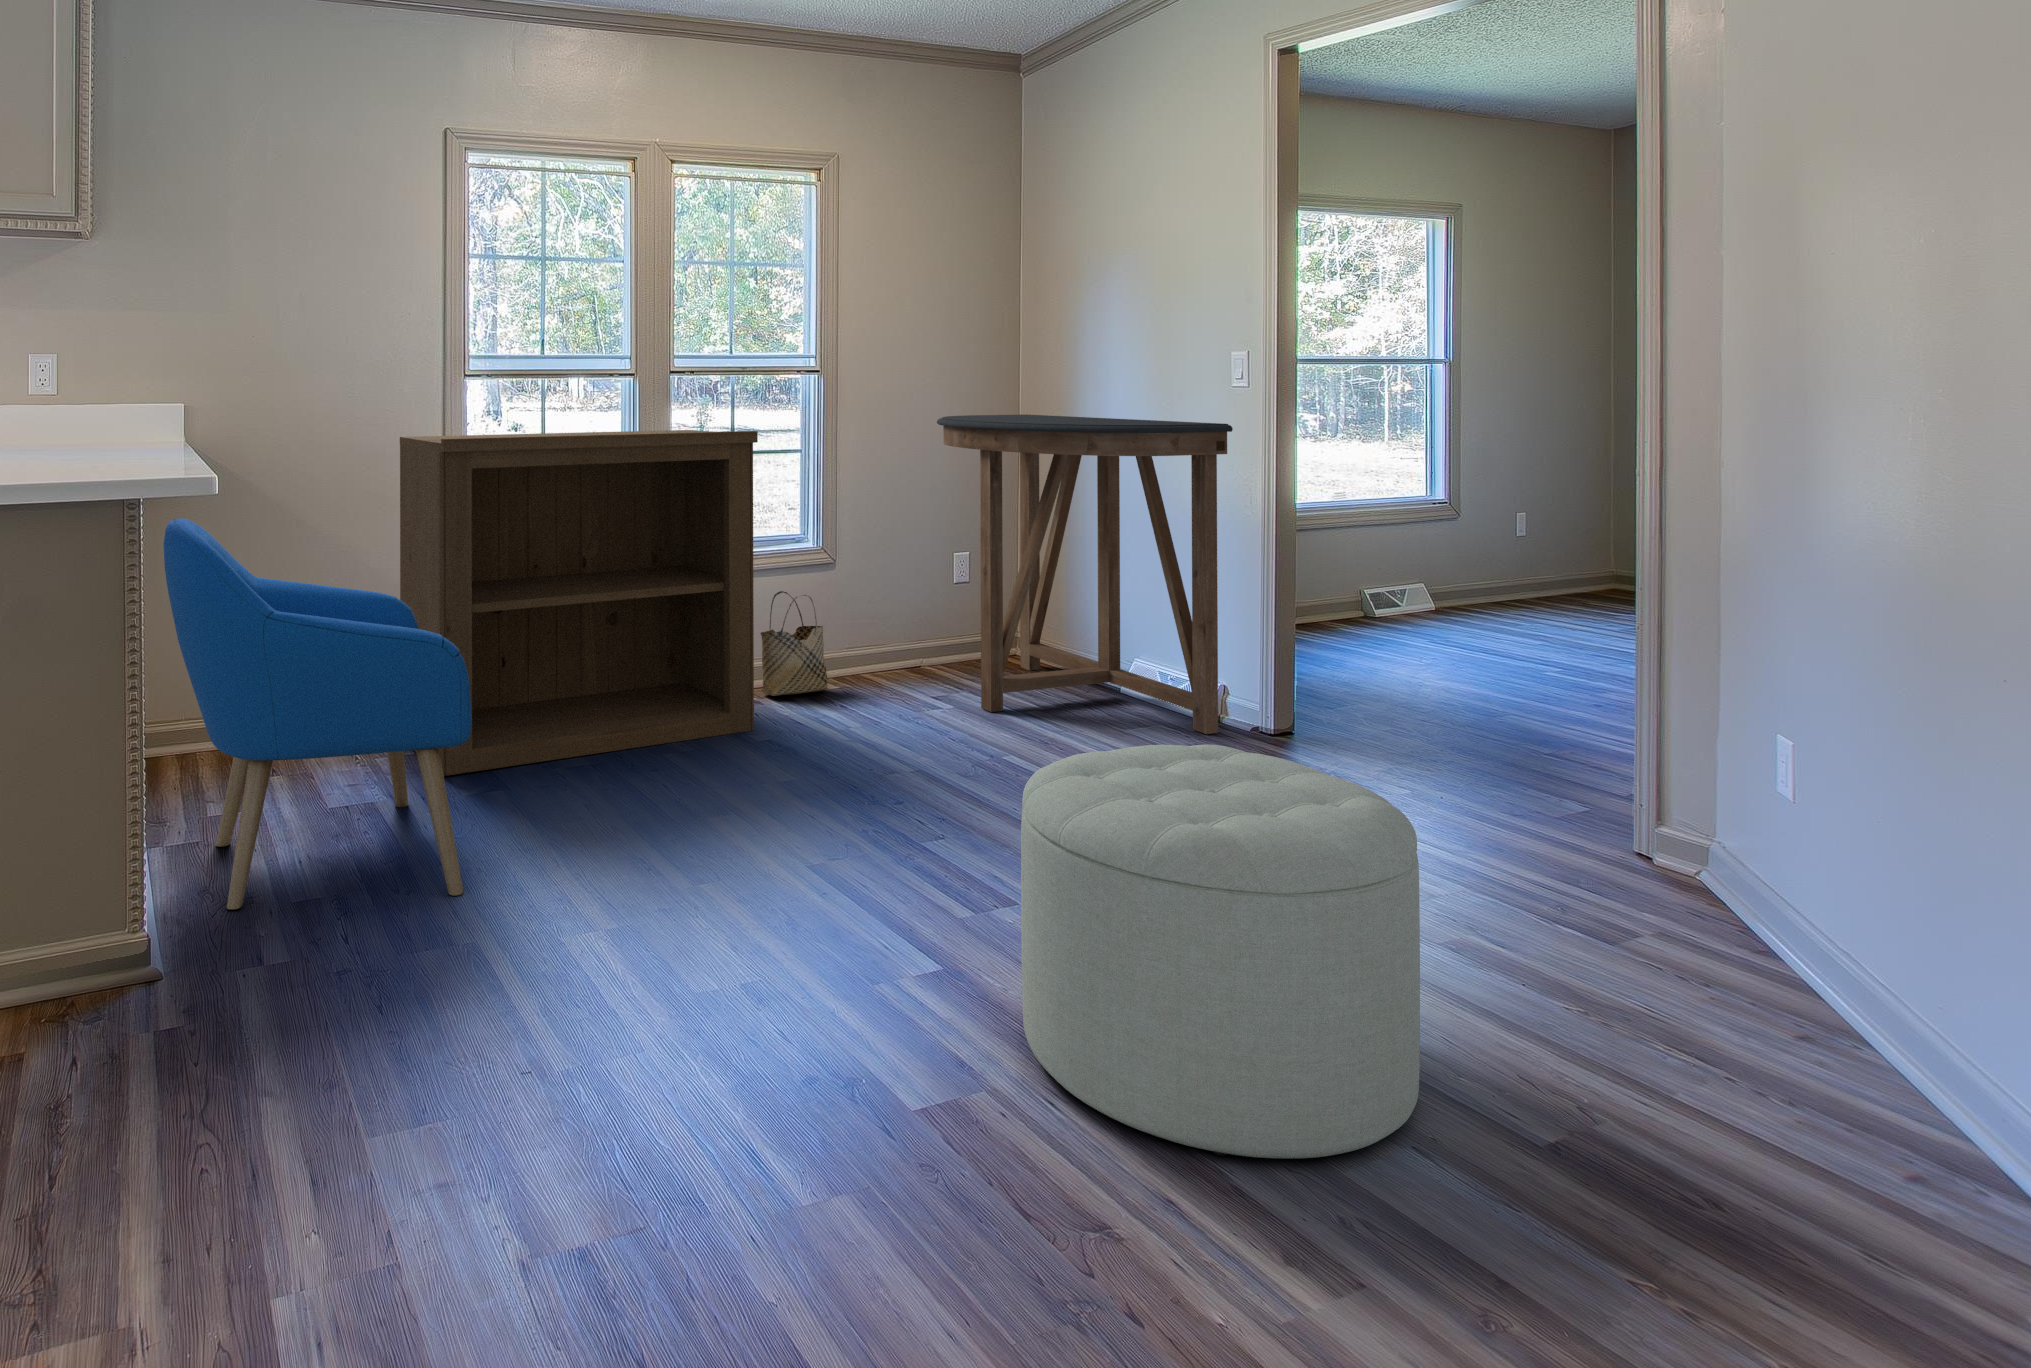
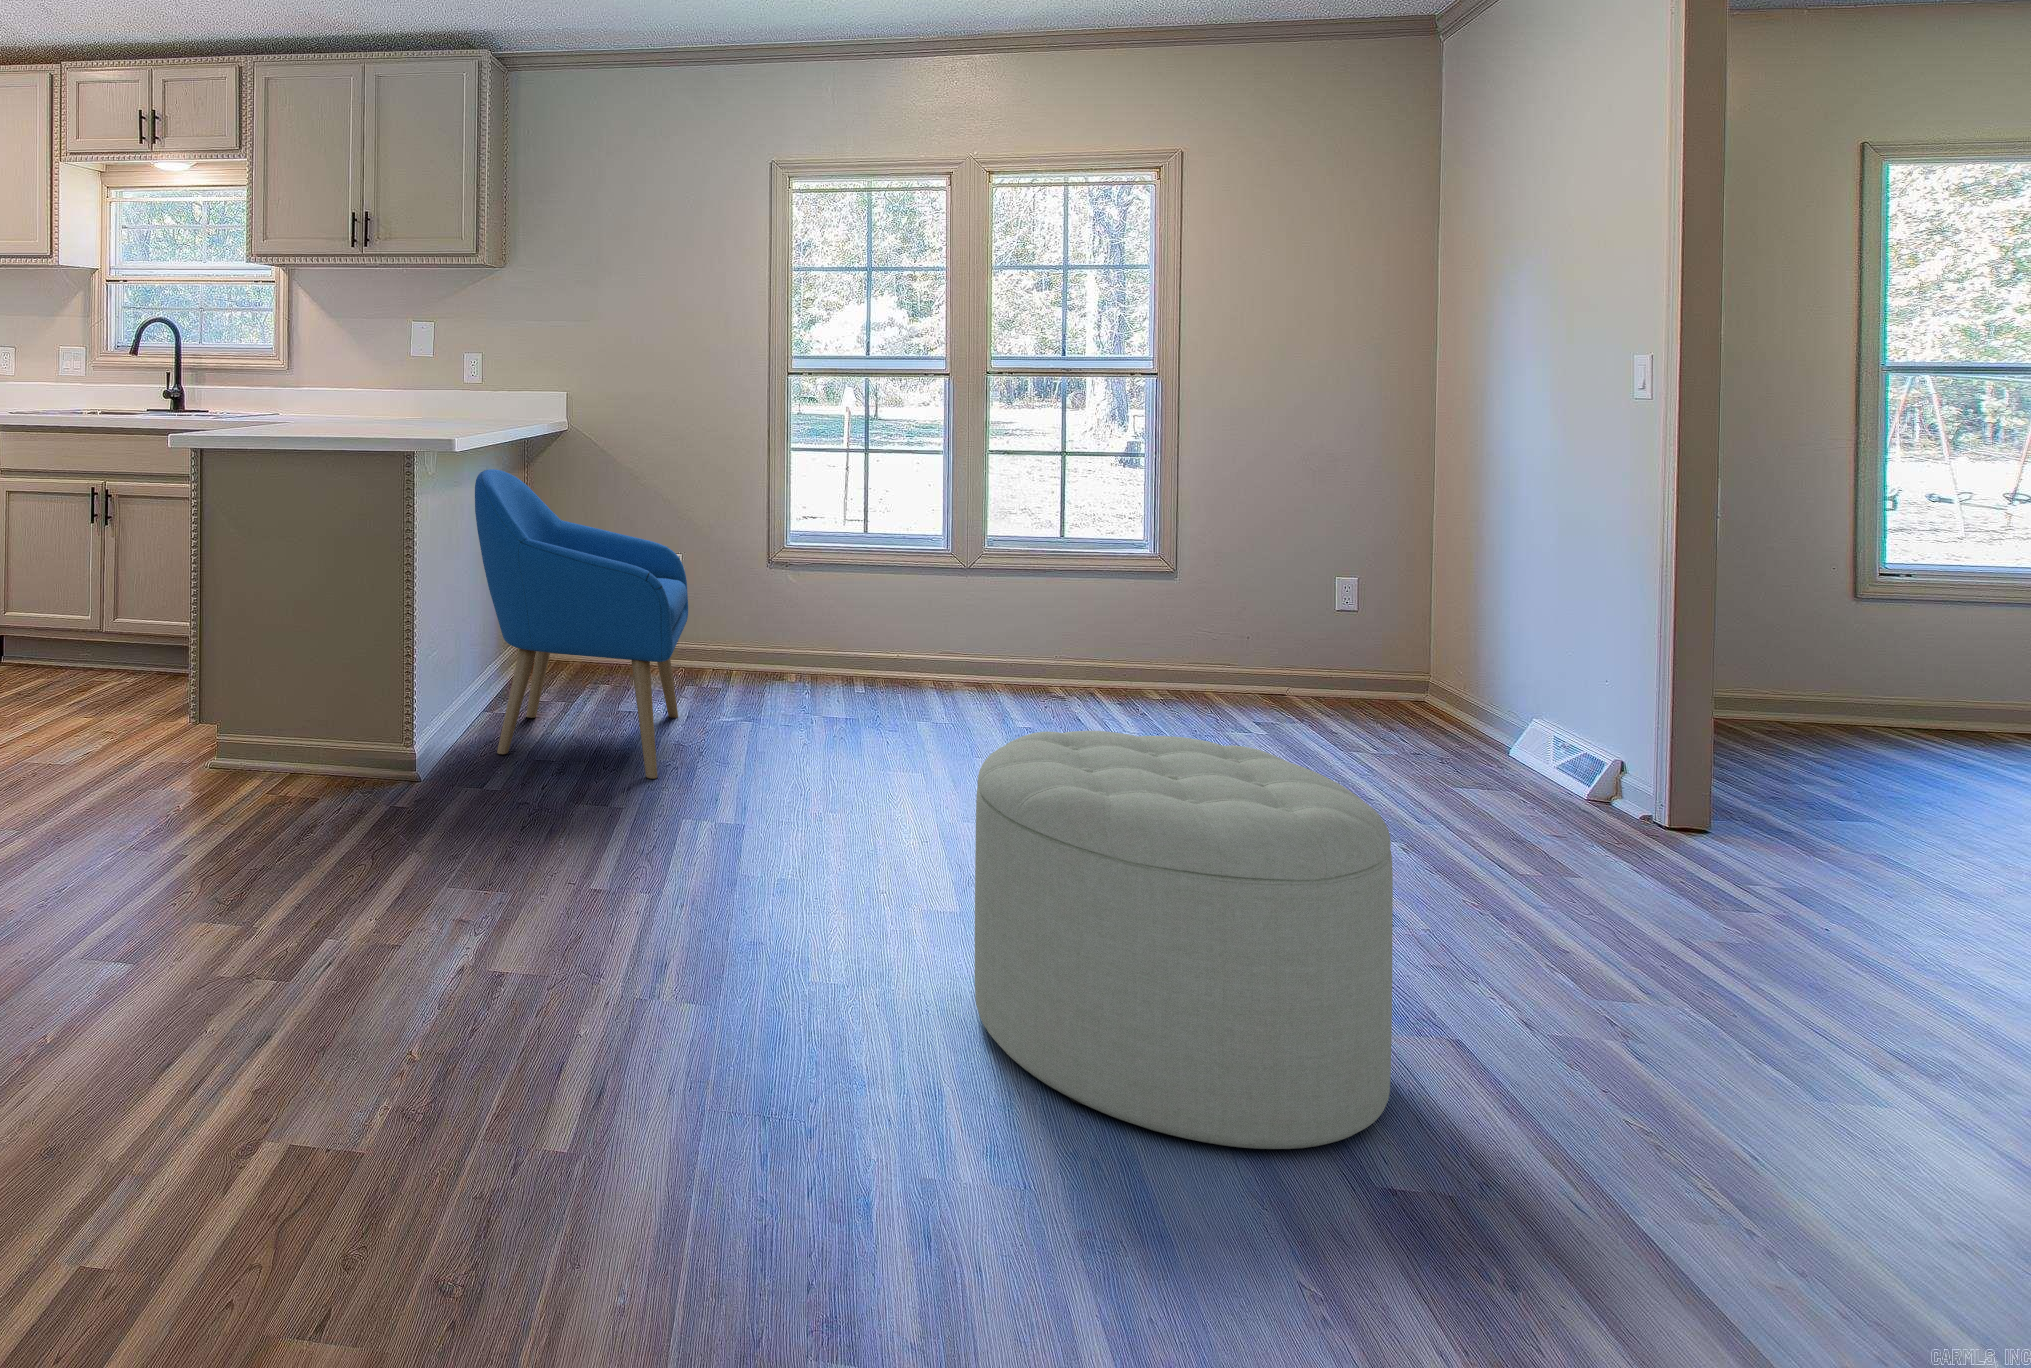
console table: present [937,415,1233,734] -> none [1282,426,1629,813]
bookshelf: present [400,430,758,776] -> none [719,424,1037,717]
woven basket: present [760,591,828,696] -> none [1071,593,1148,697]

